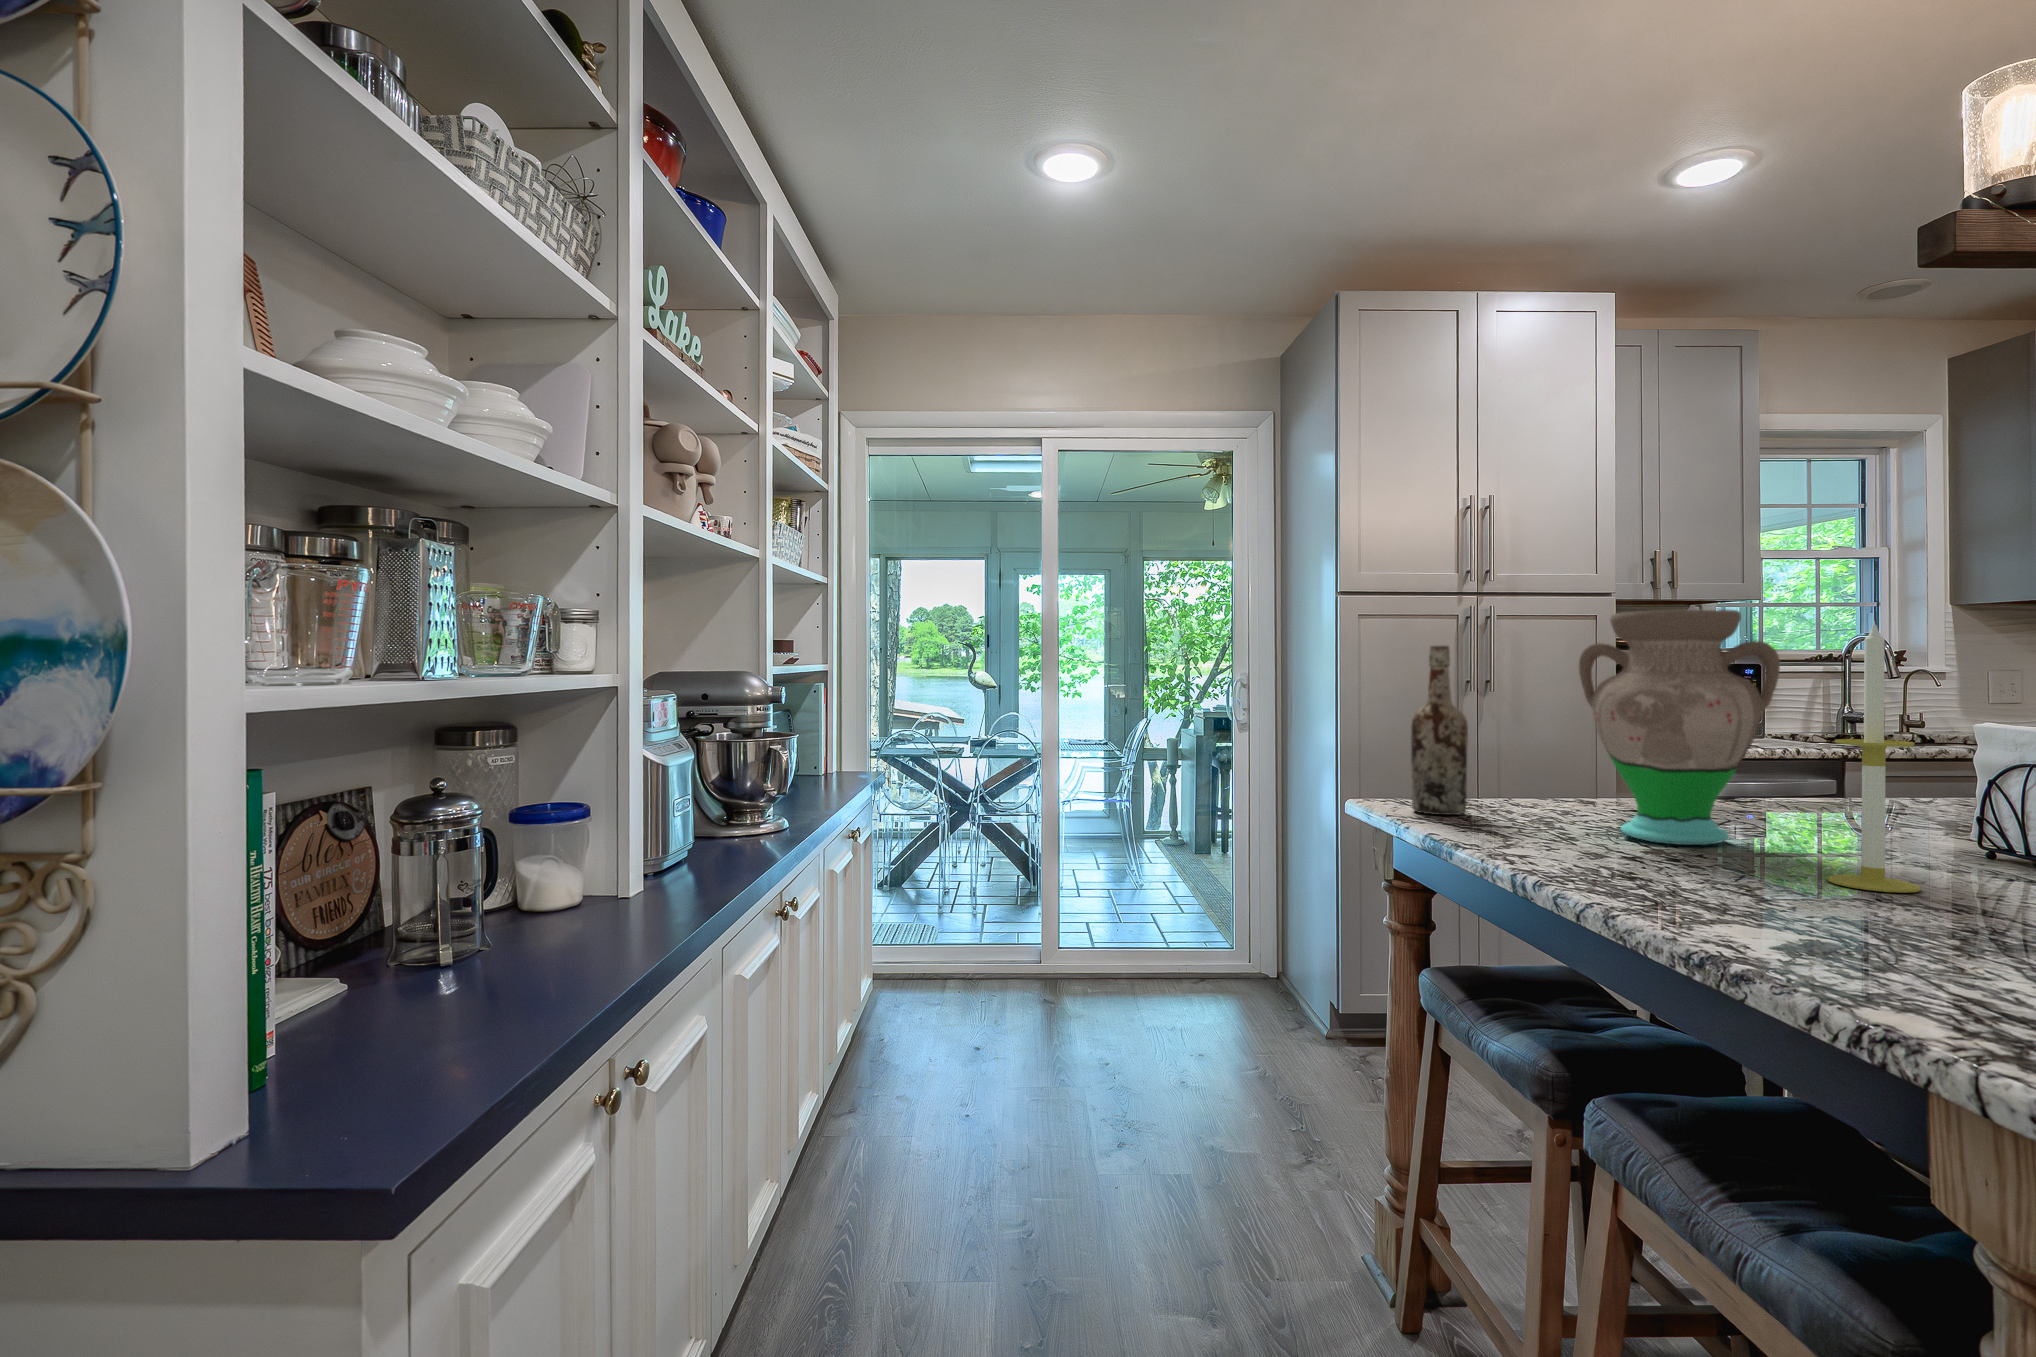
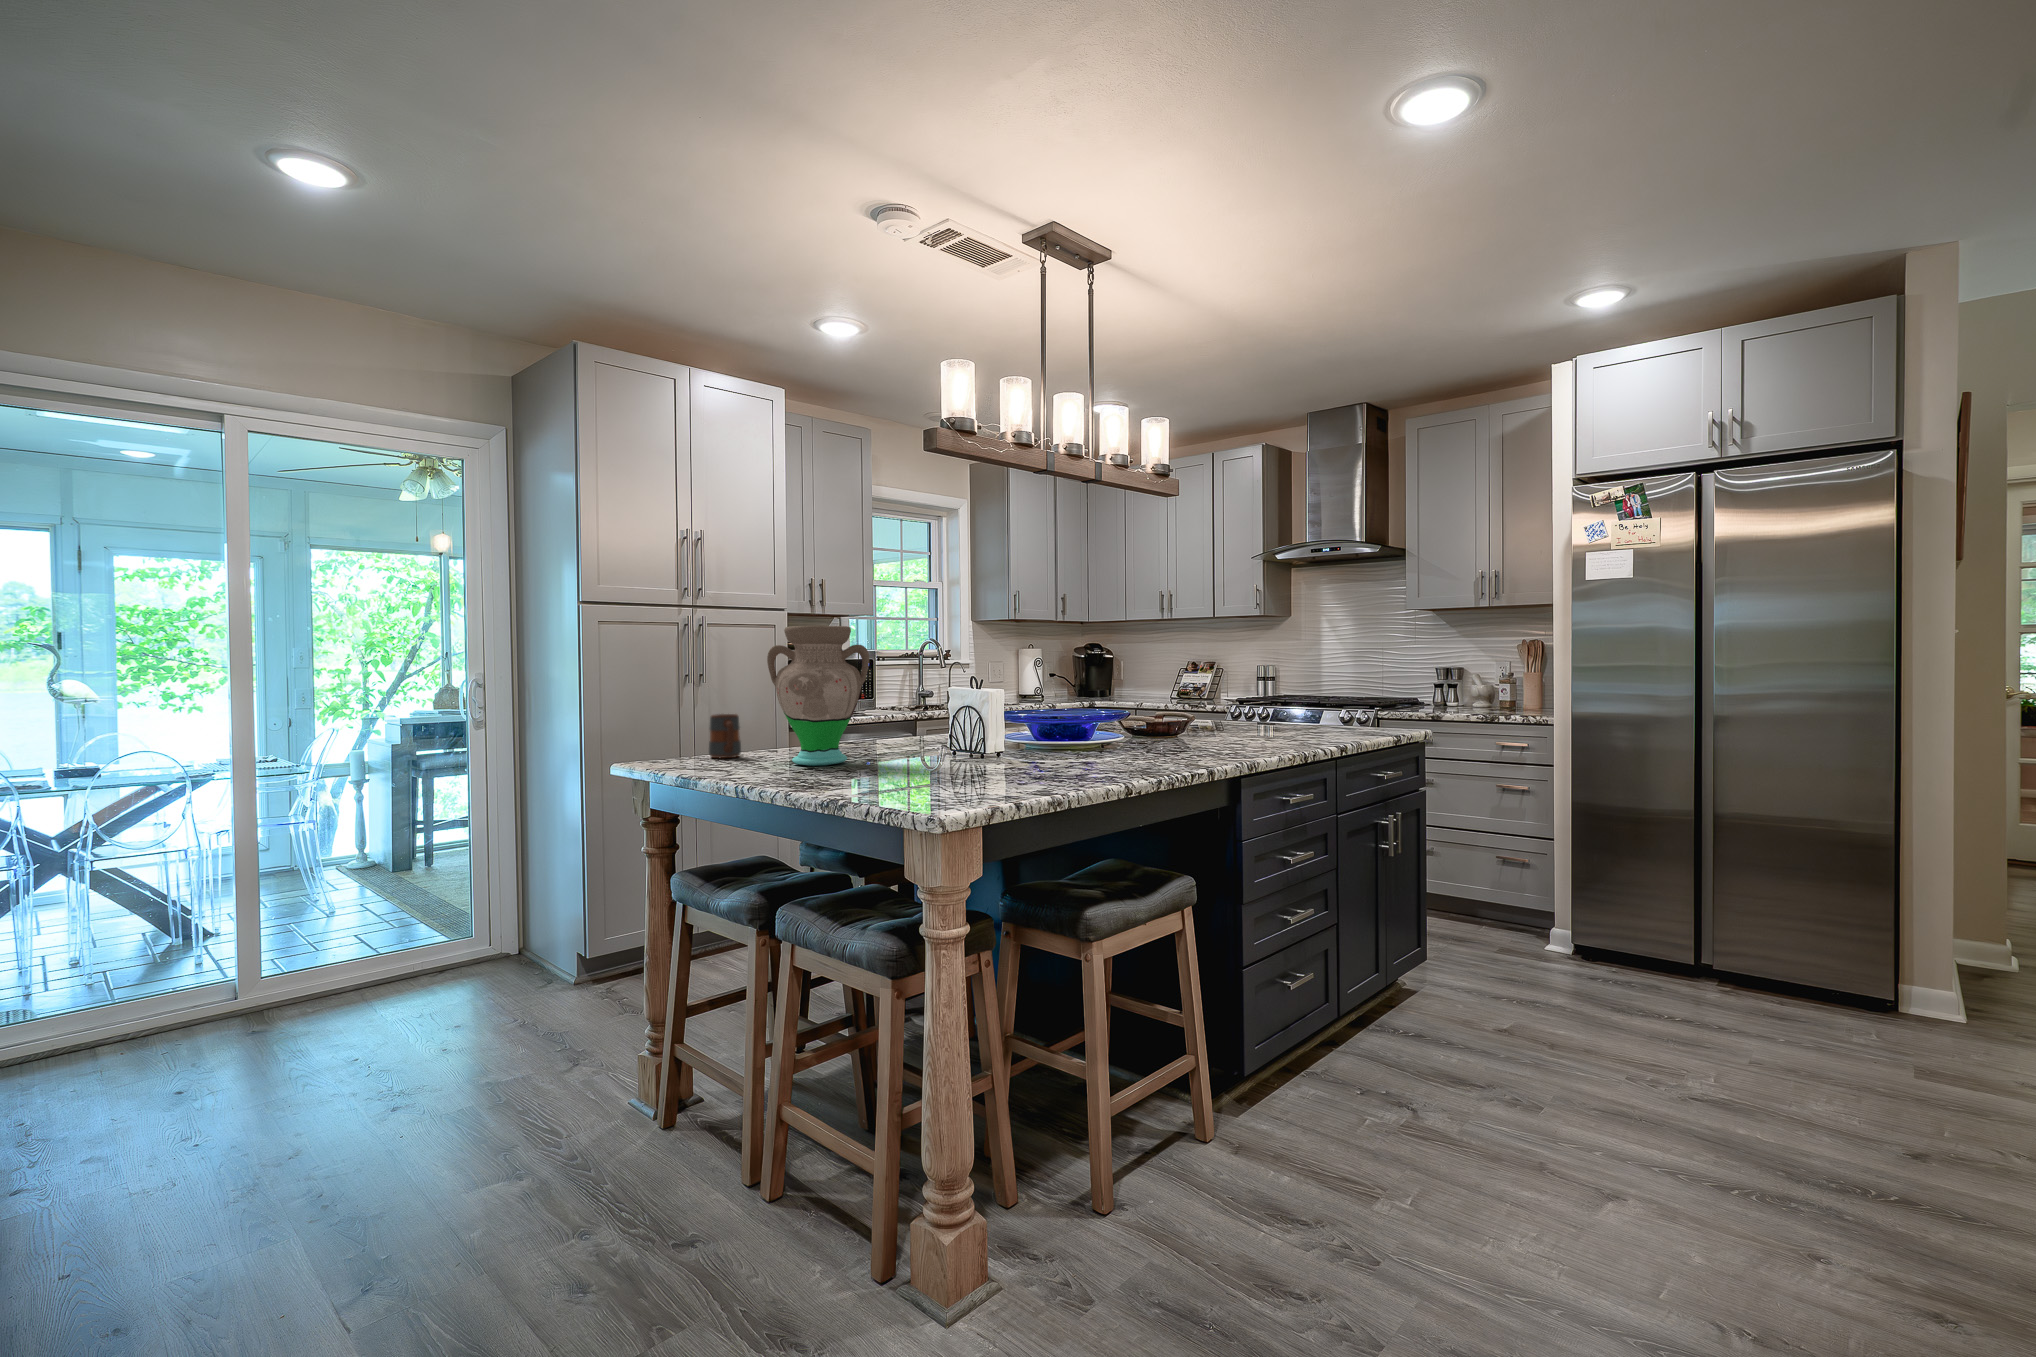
candle: present [1827,621,1921,893] -> none [888,635,924,773]
wine bottle: present [1411,646,1468,815] -> none [660,646,699,765]
mug: none [1484,743,1534,809] -> present [709,714,741,758]

